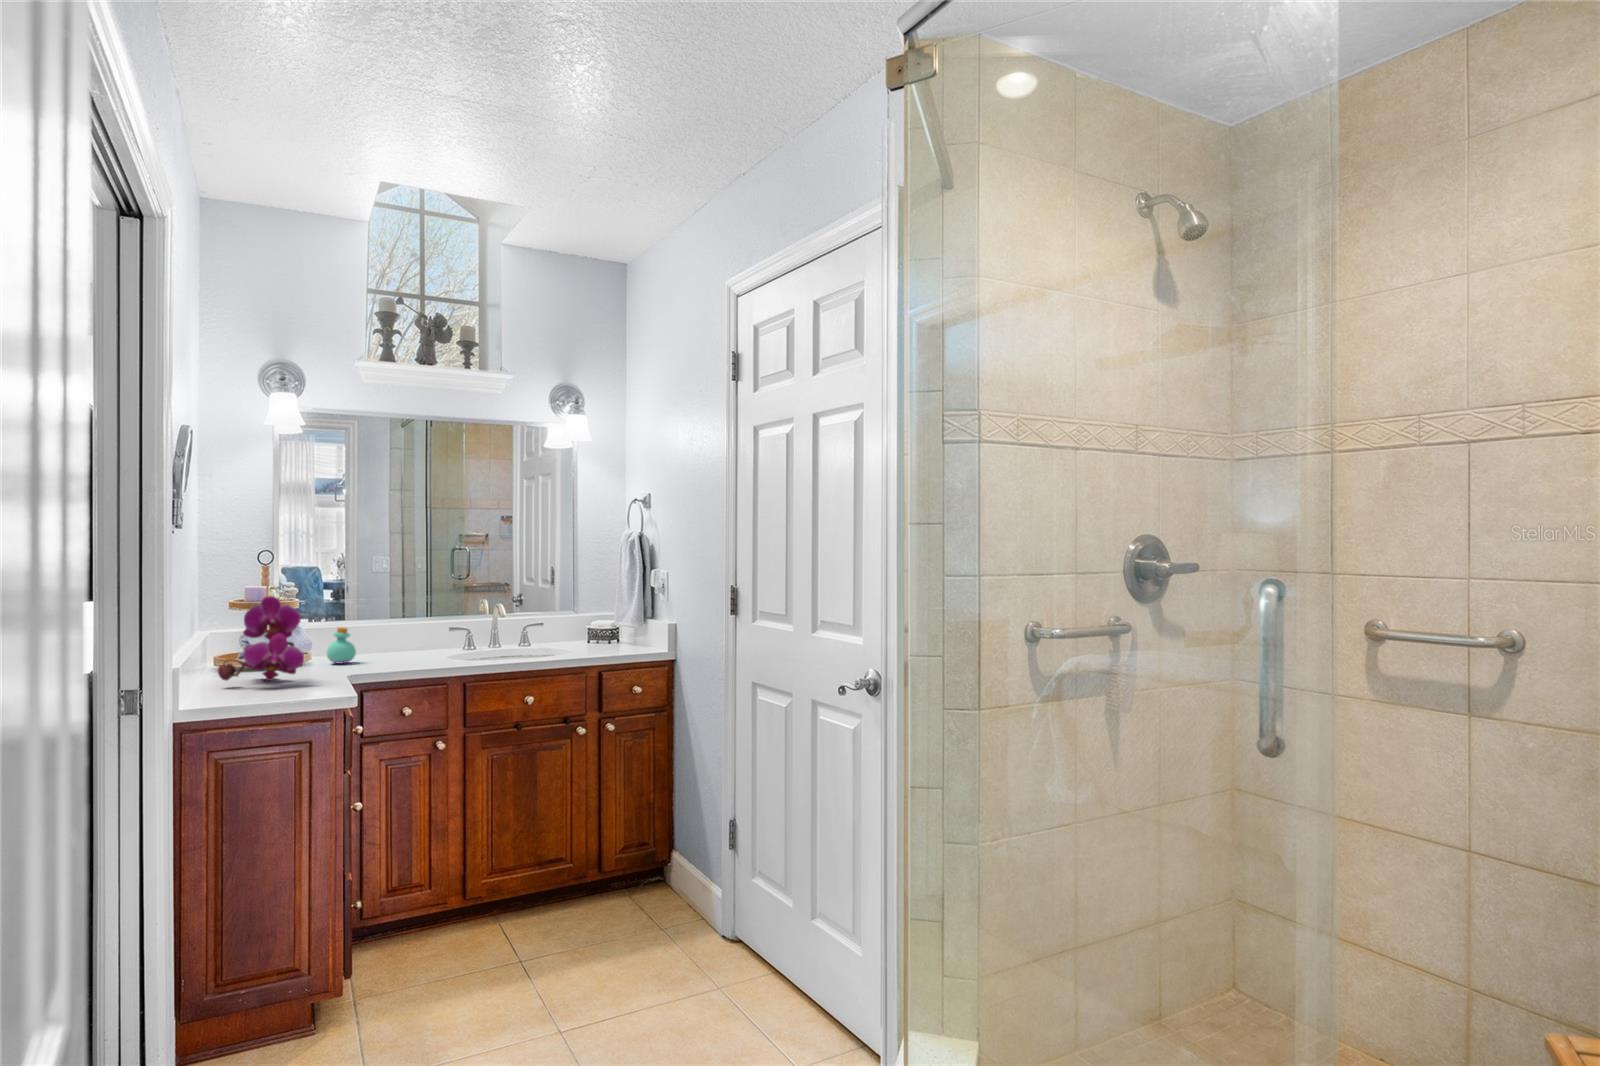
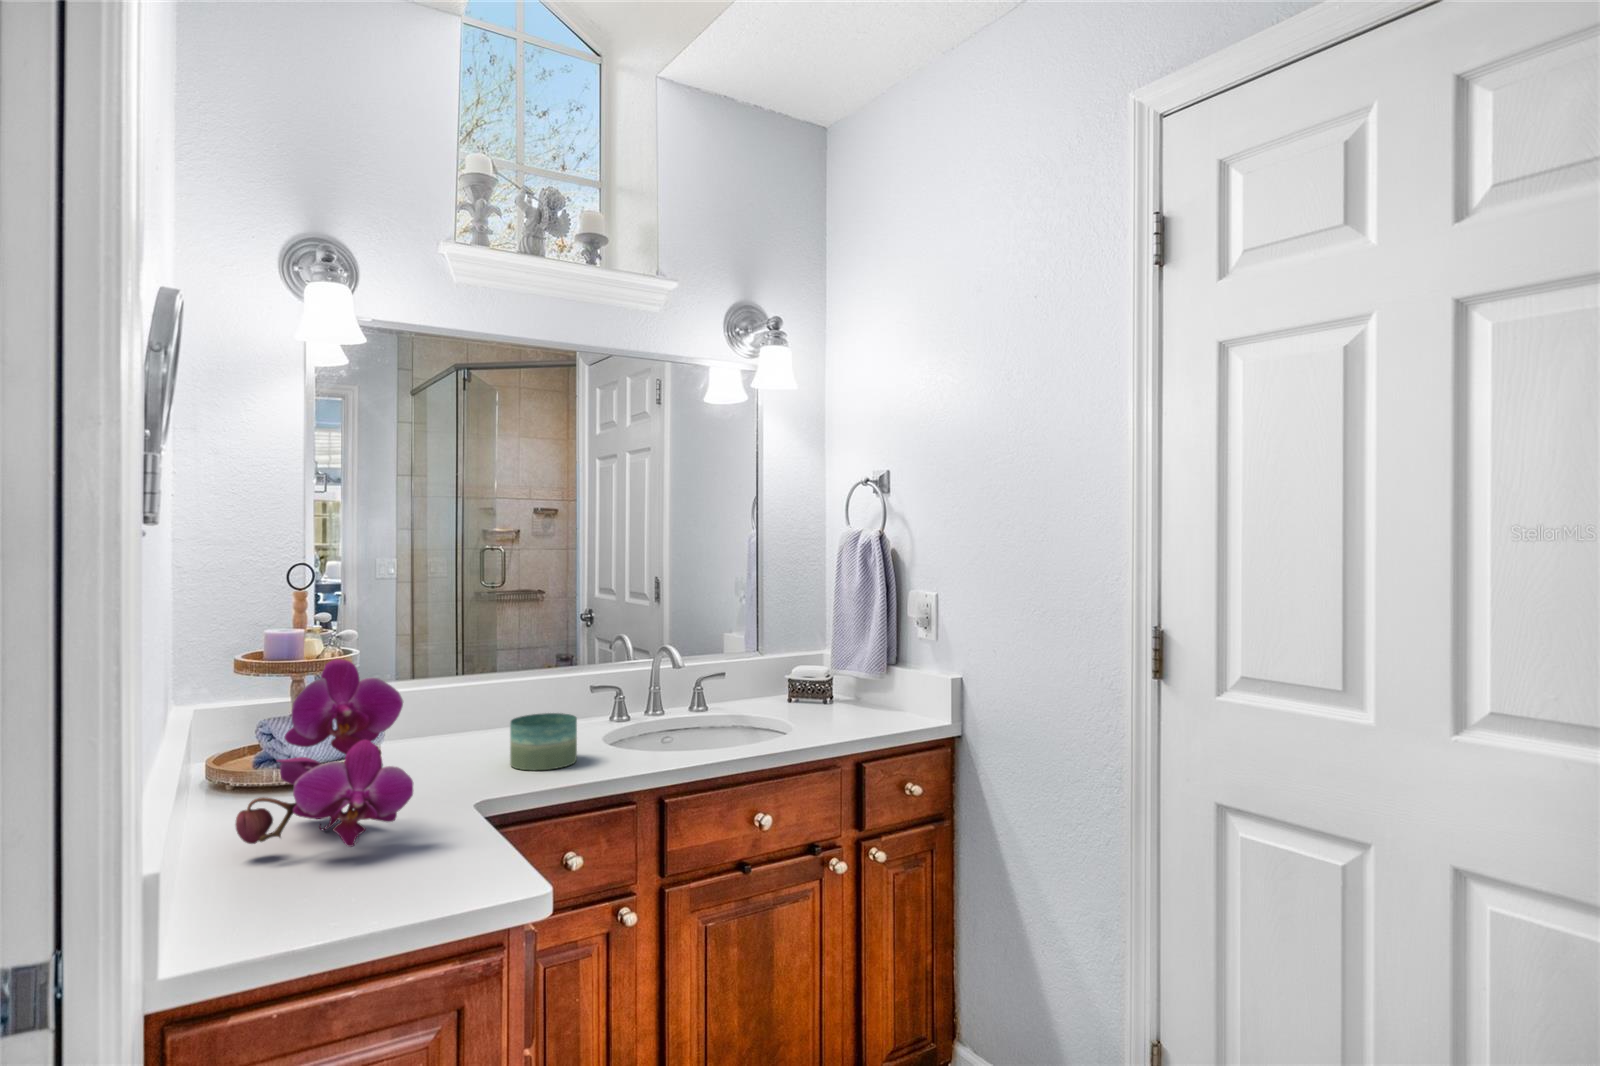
perfume bottle: present [327,627,356,664] -> none [411,699,463,766]
candle: none [381,637,420,665] -> present [510,713,577,770]

